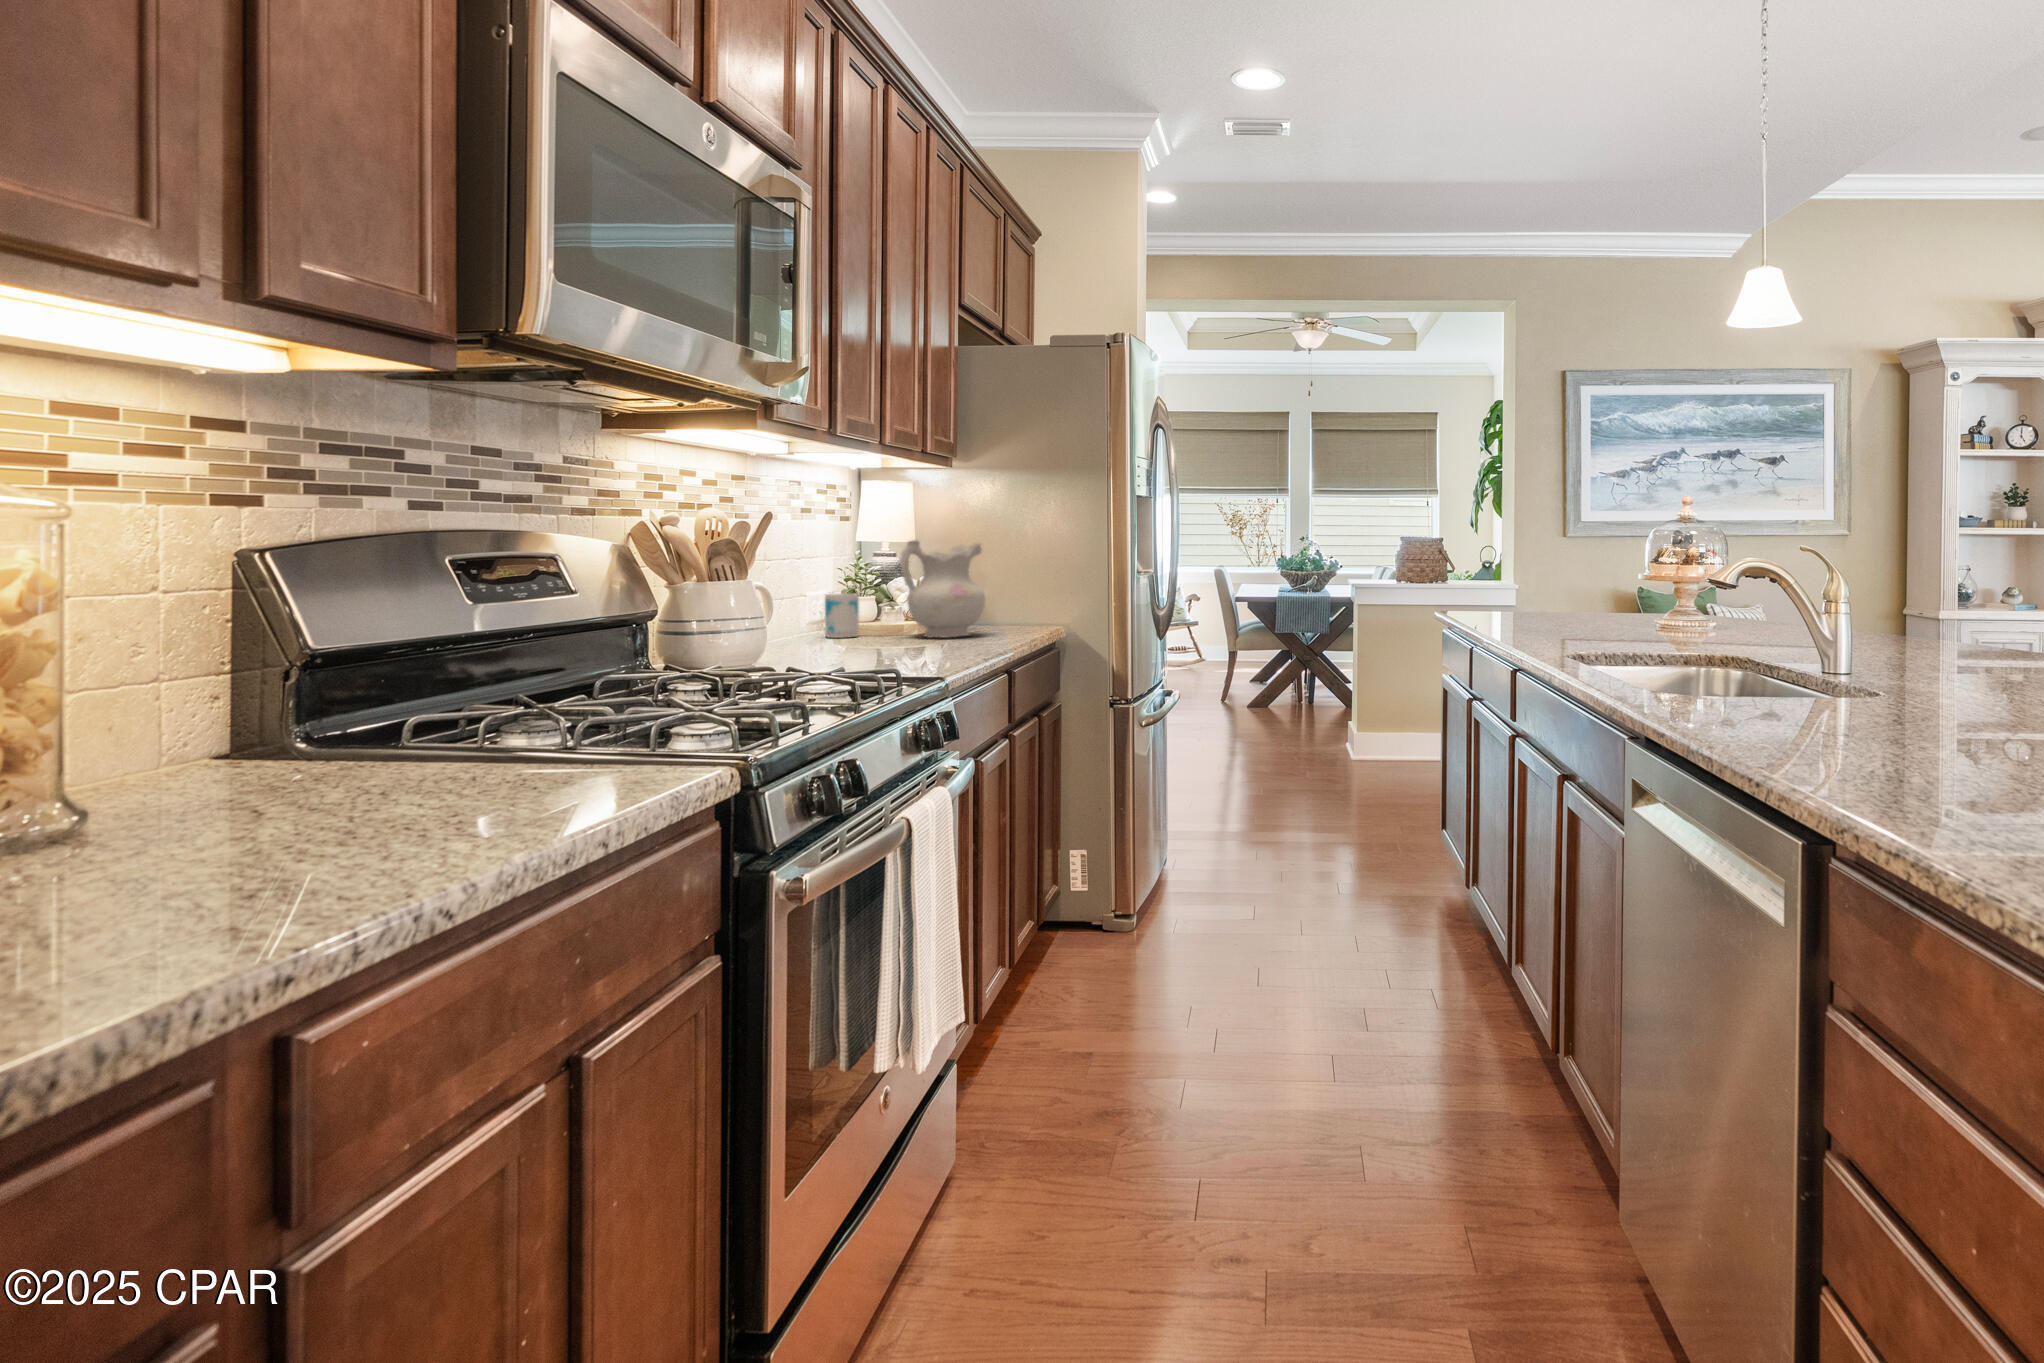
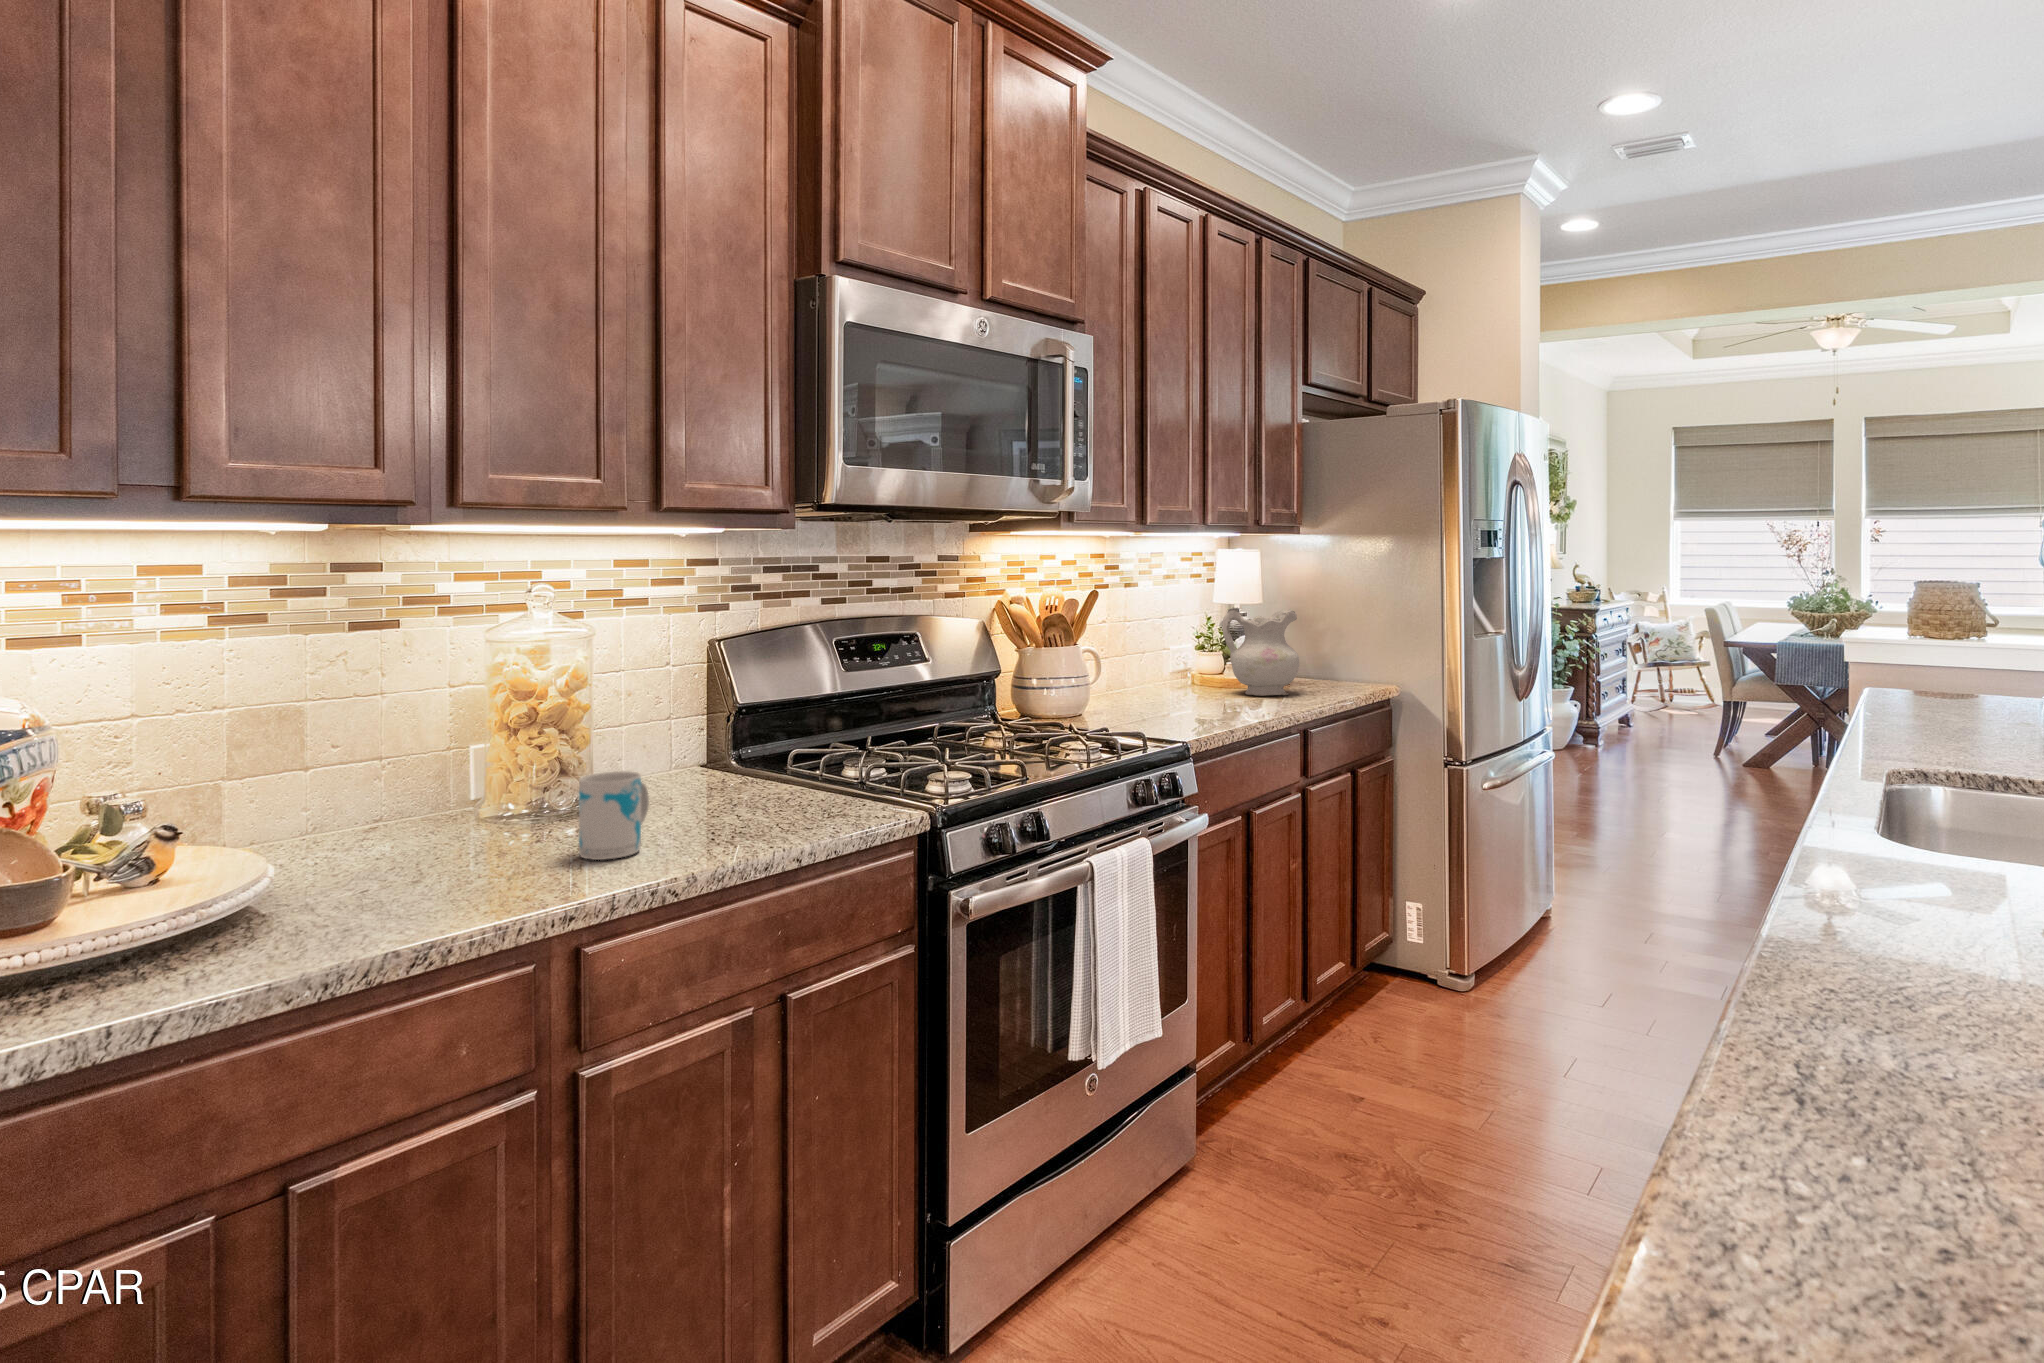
mug: present [825,593,859,638] -> present [579,771,649,860]

